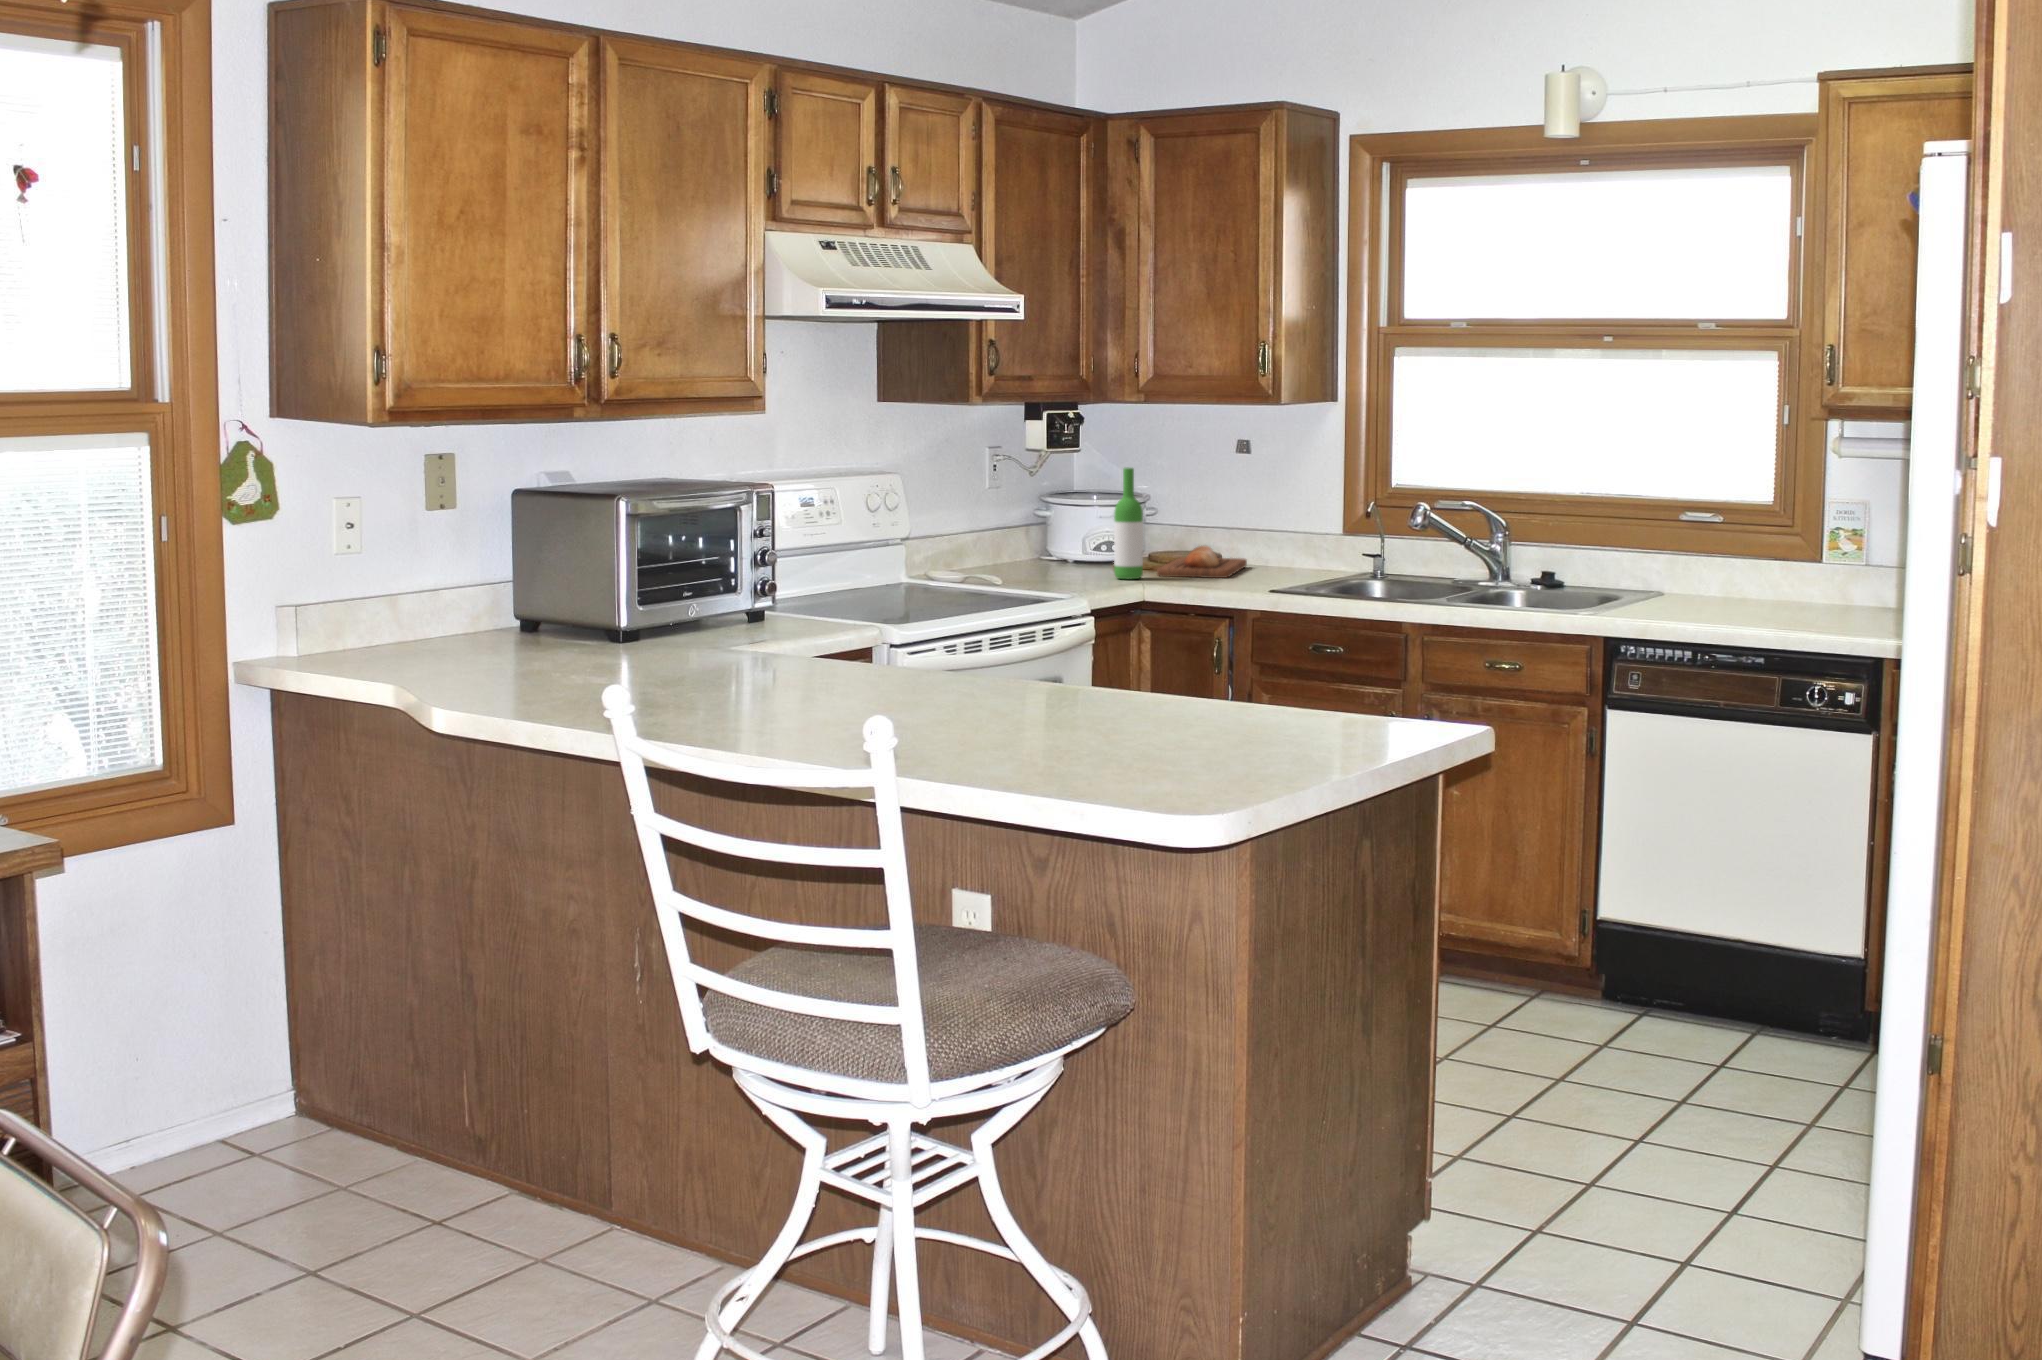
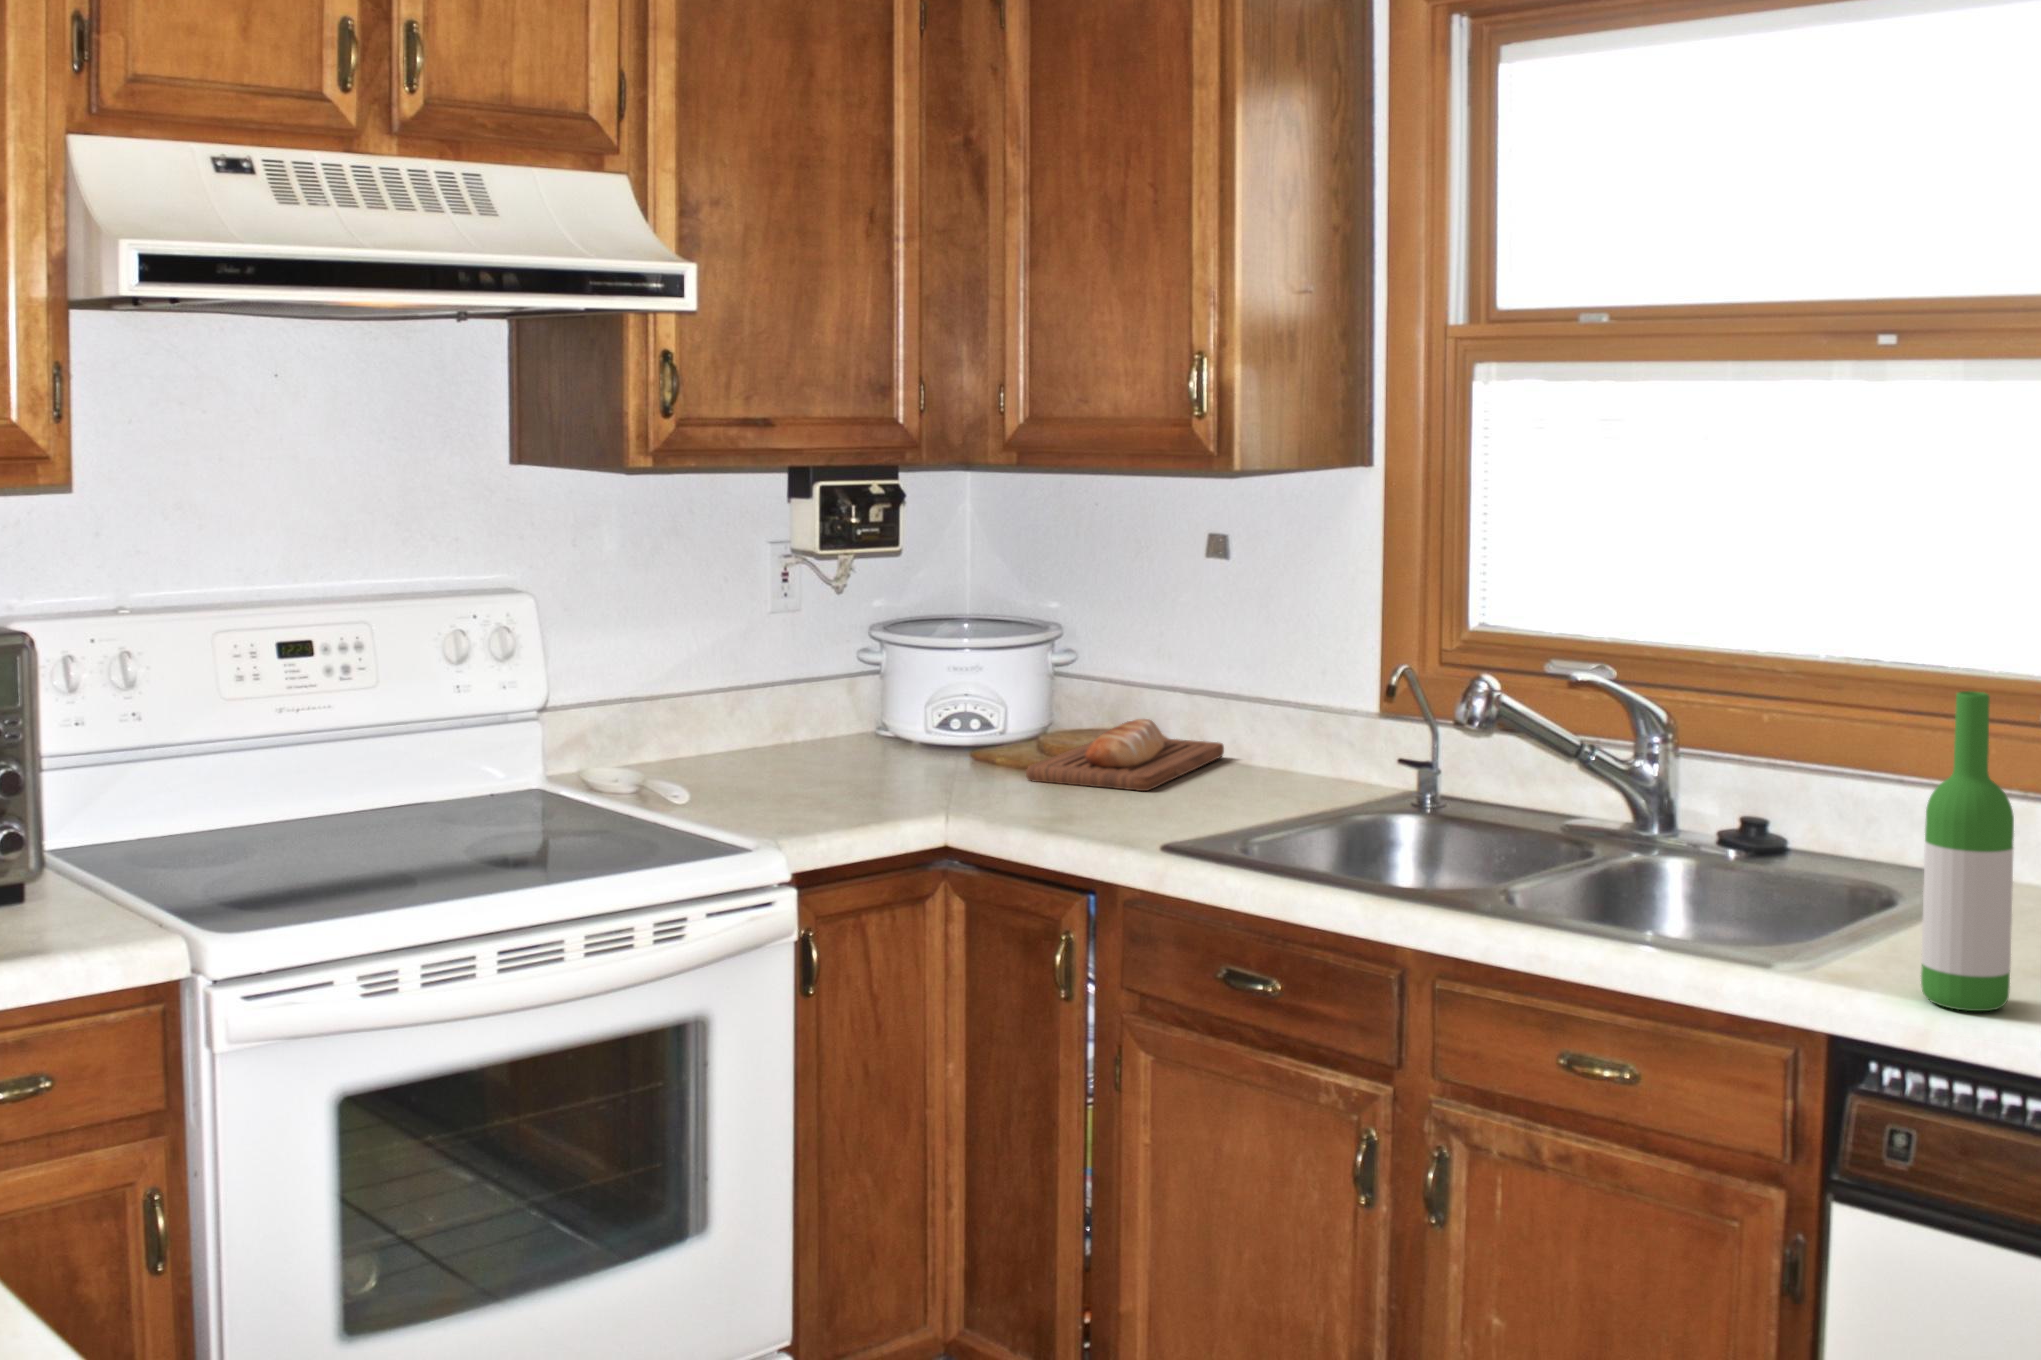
wine bottle: present [1114,468,1143,579] -> present [1921,691,2014,1011]

